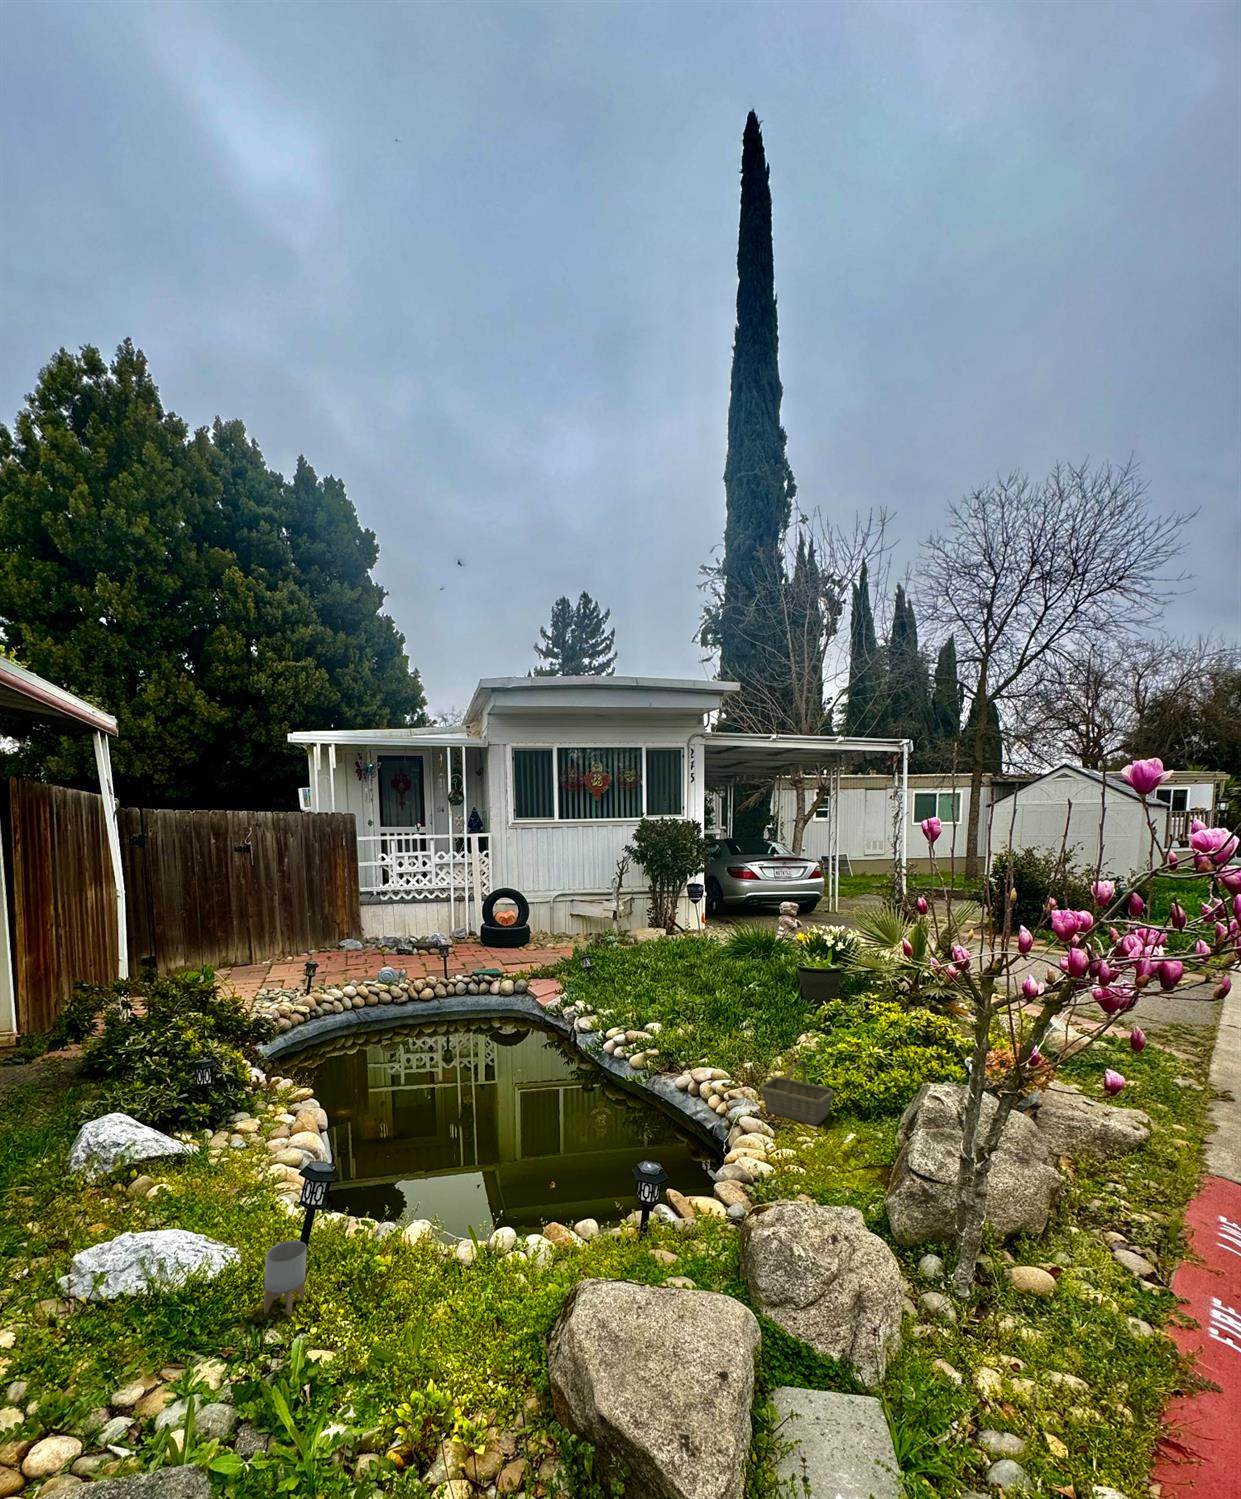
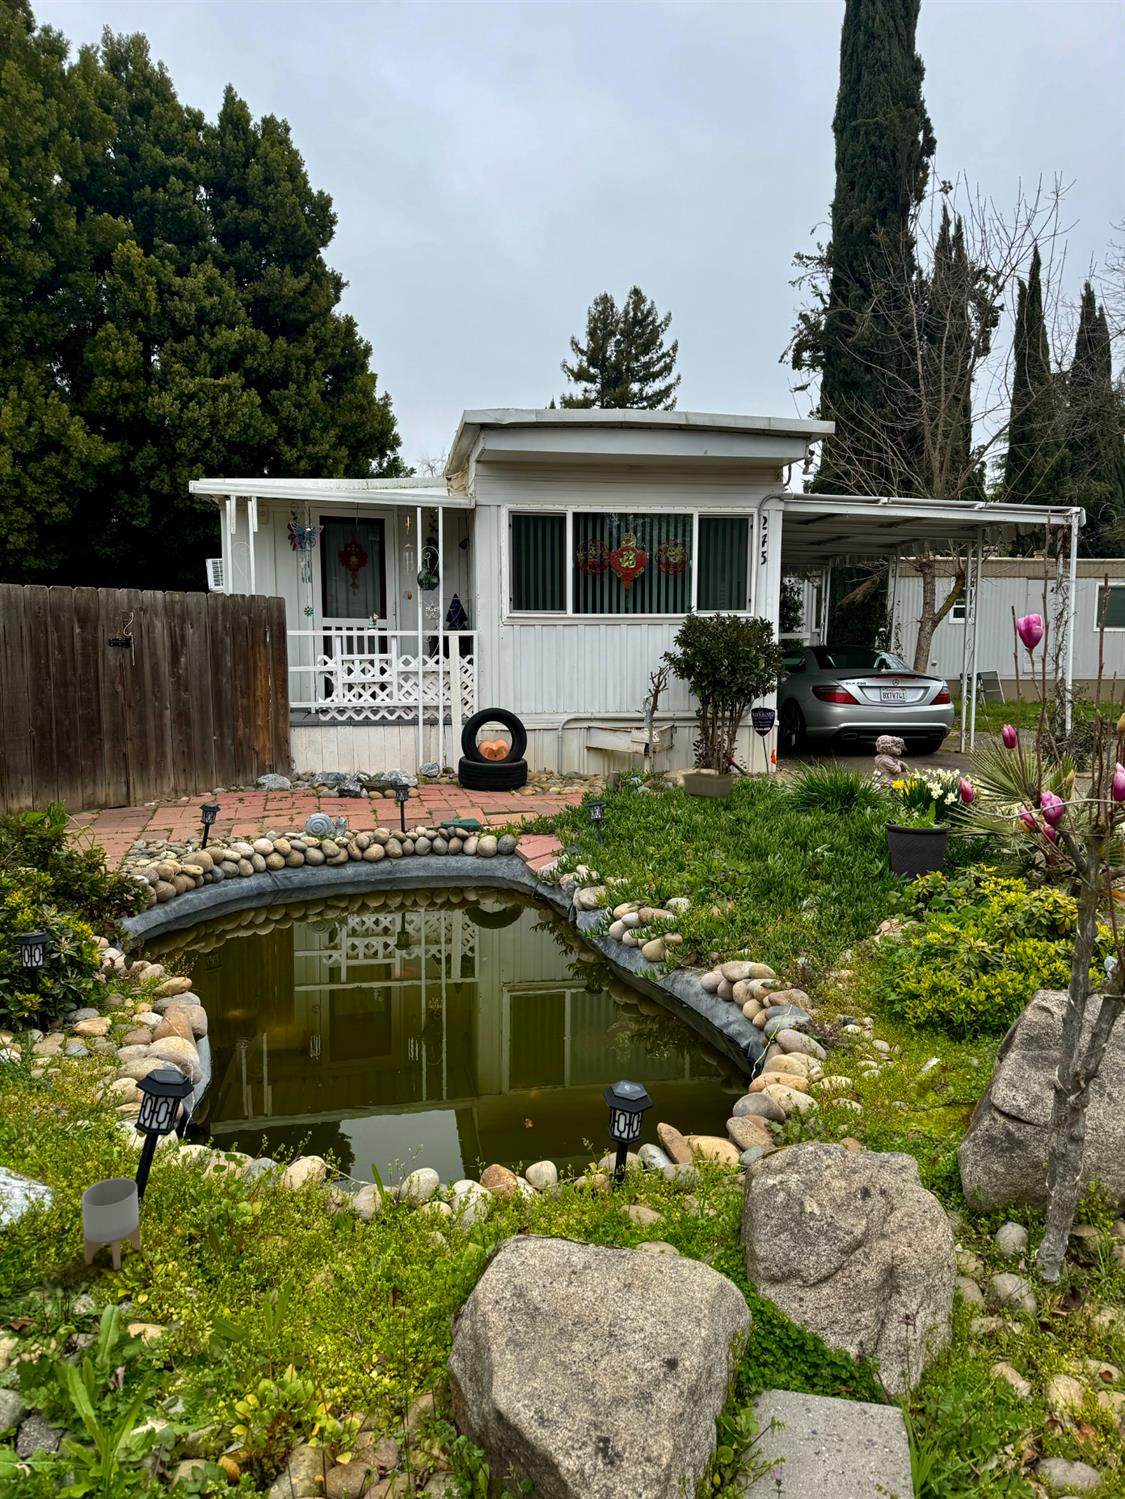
basket: present [760,1061,834,1125] -> present [682,759,734,798]

